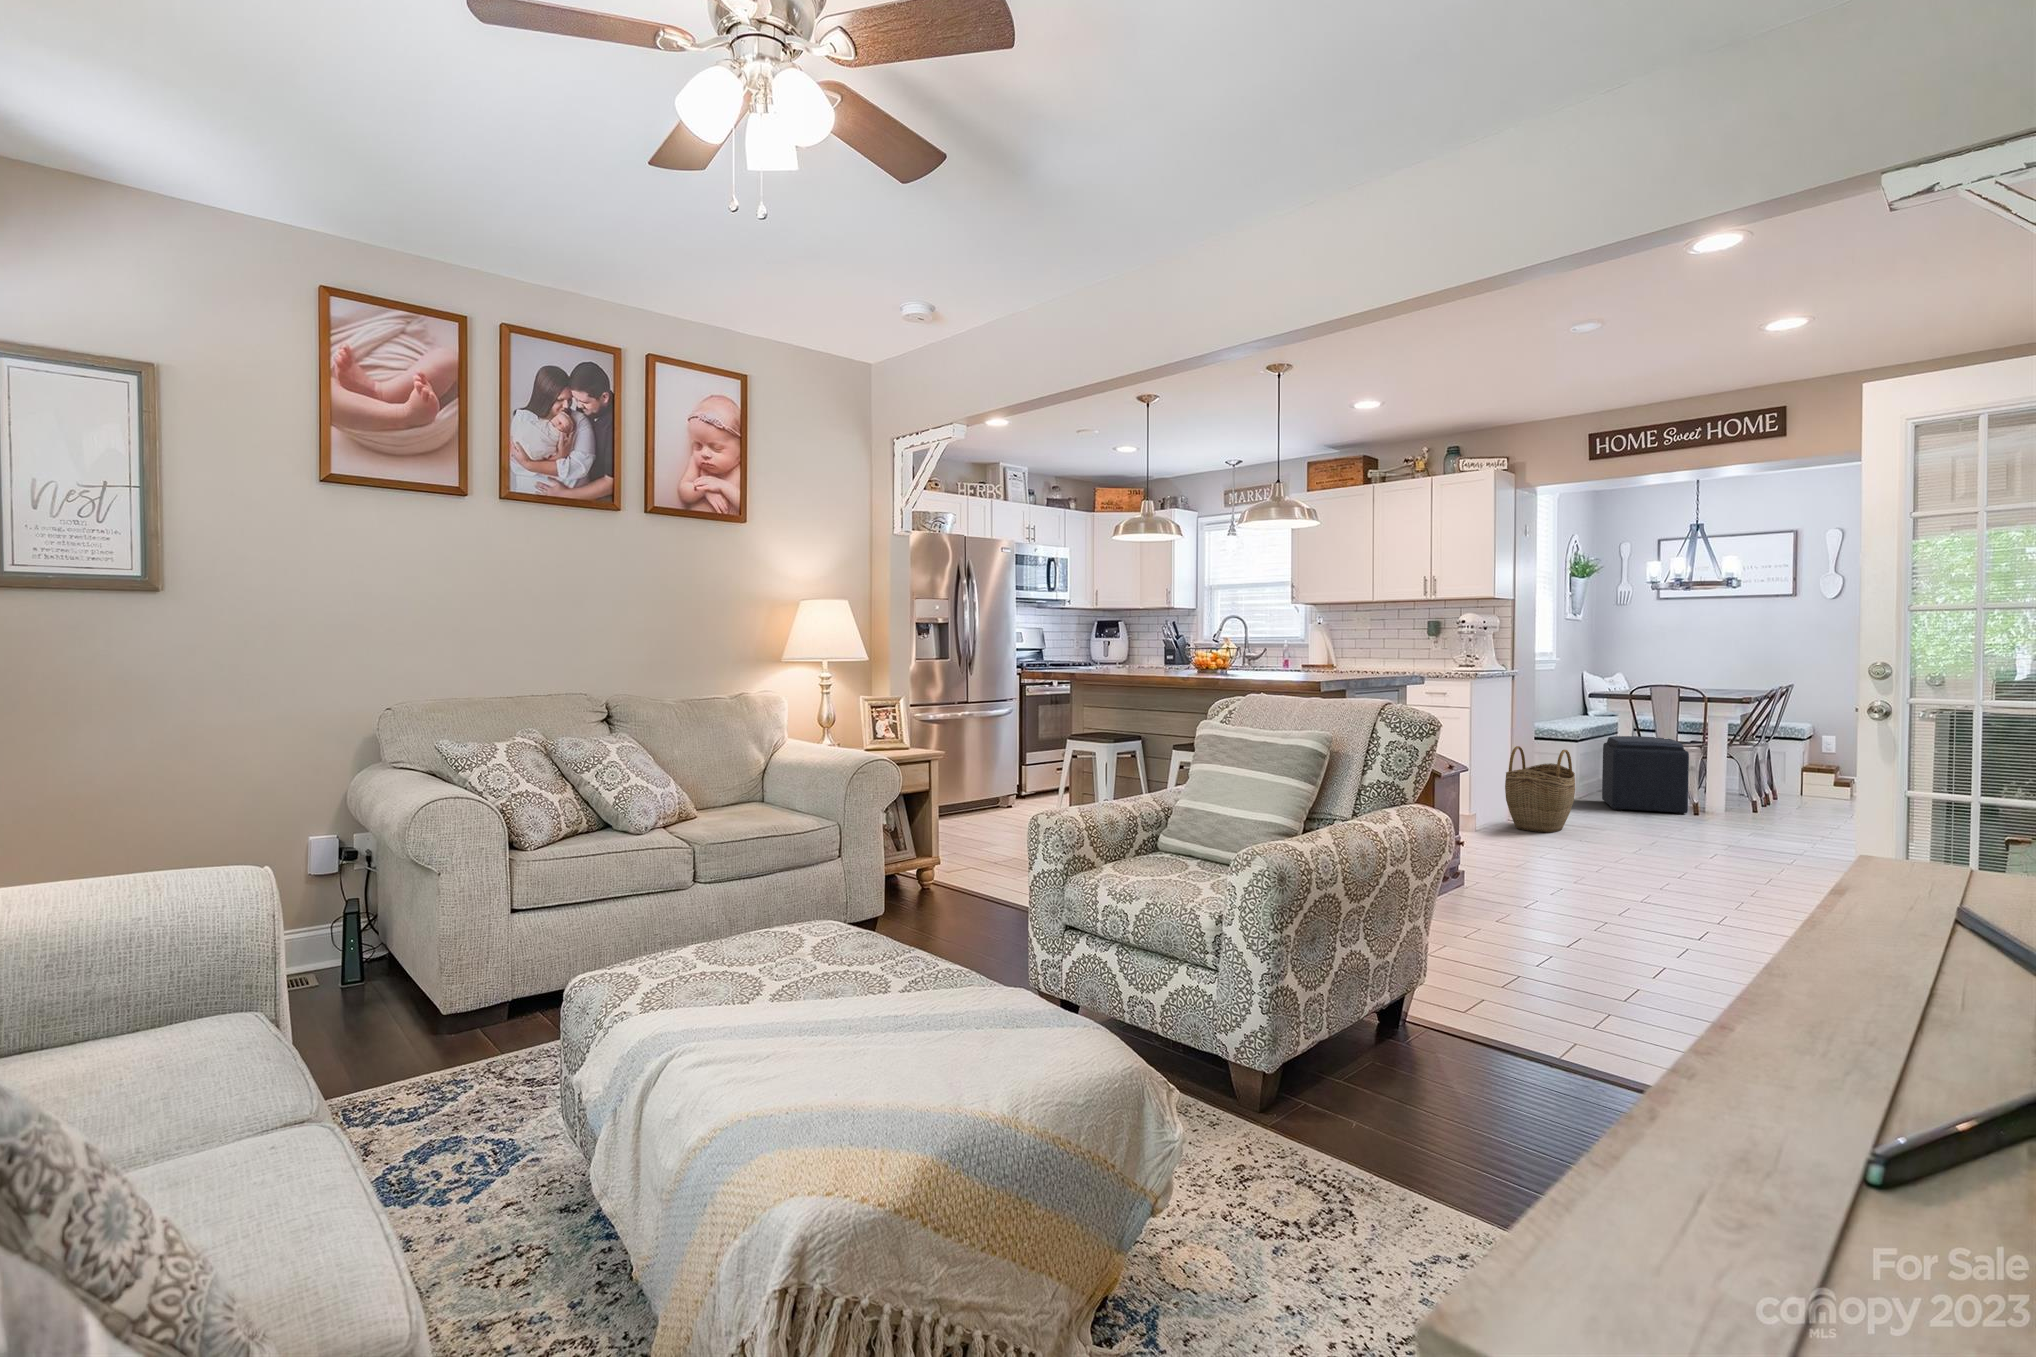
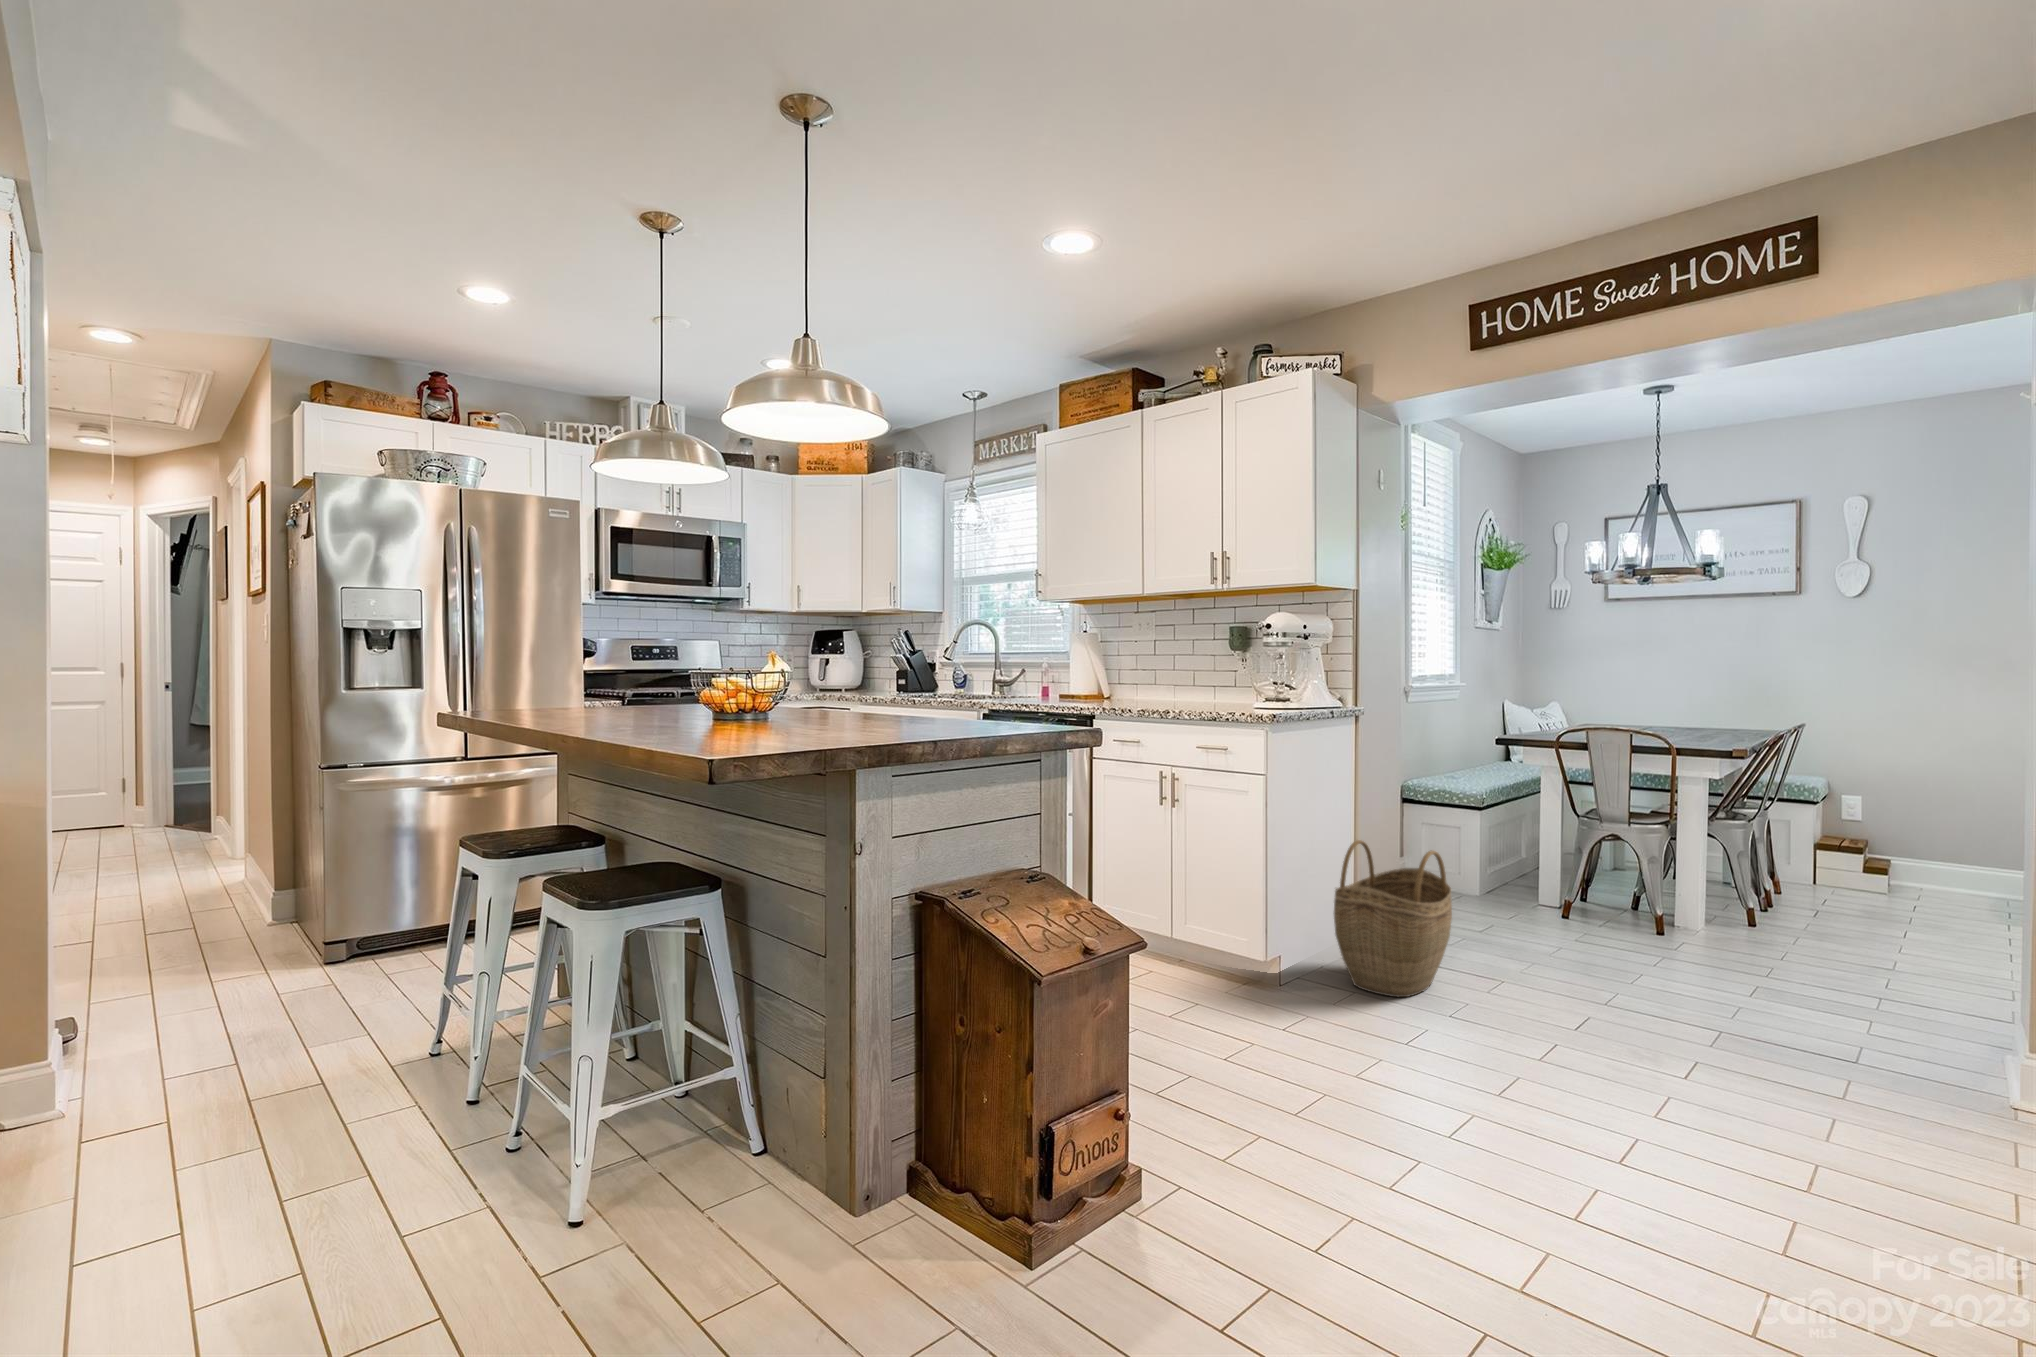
ottoman: present [1602,736,1689,814] -> none [1516,807,1646,939]

